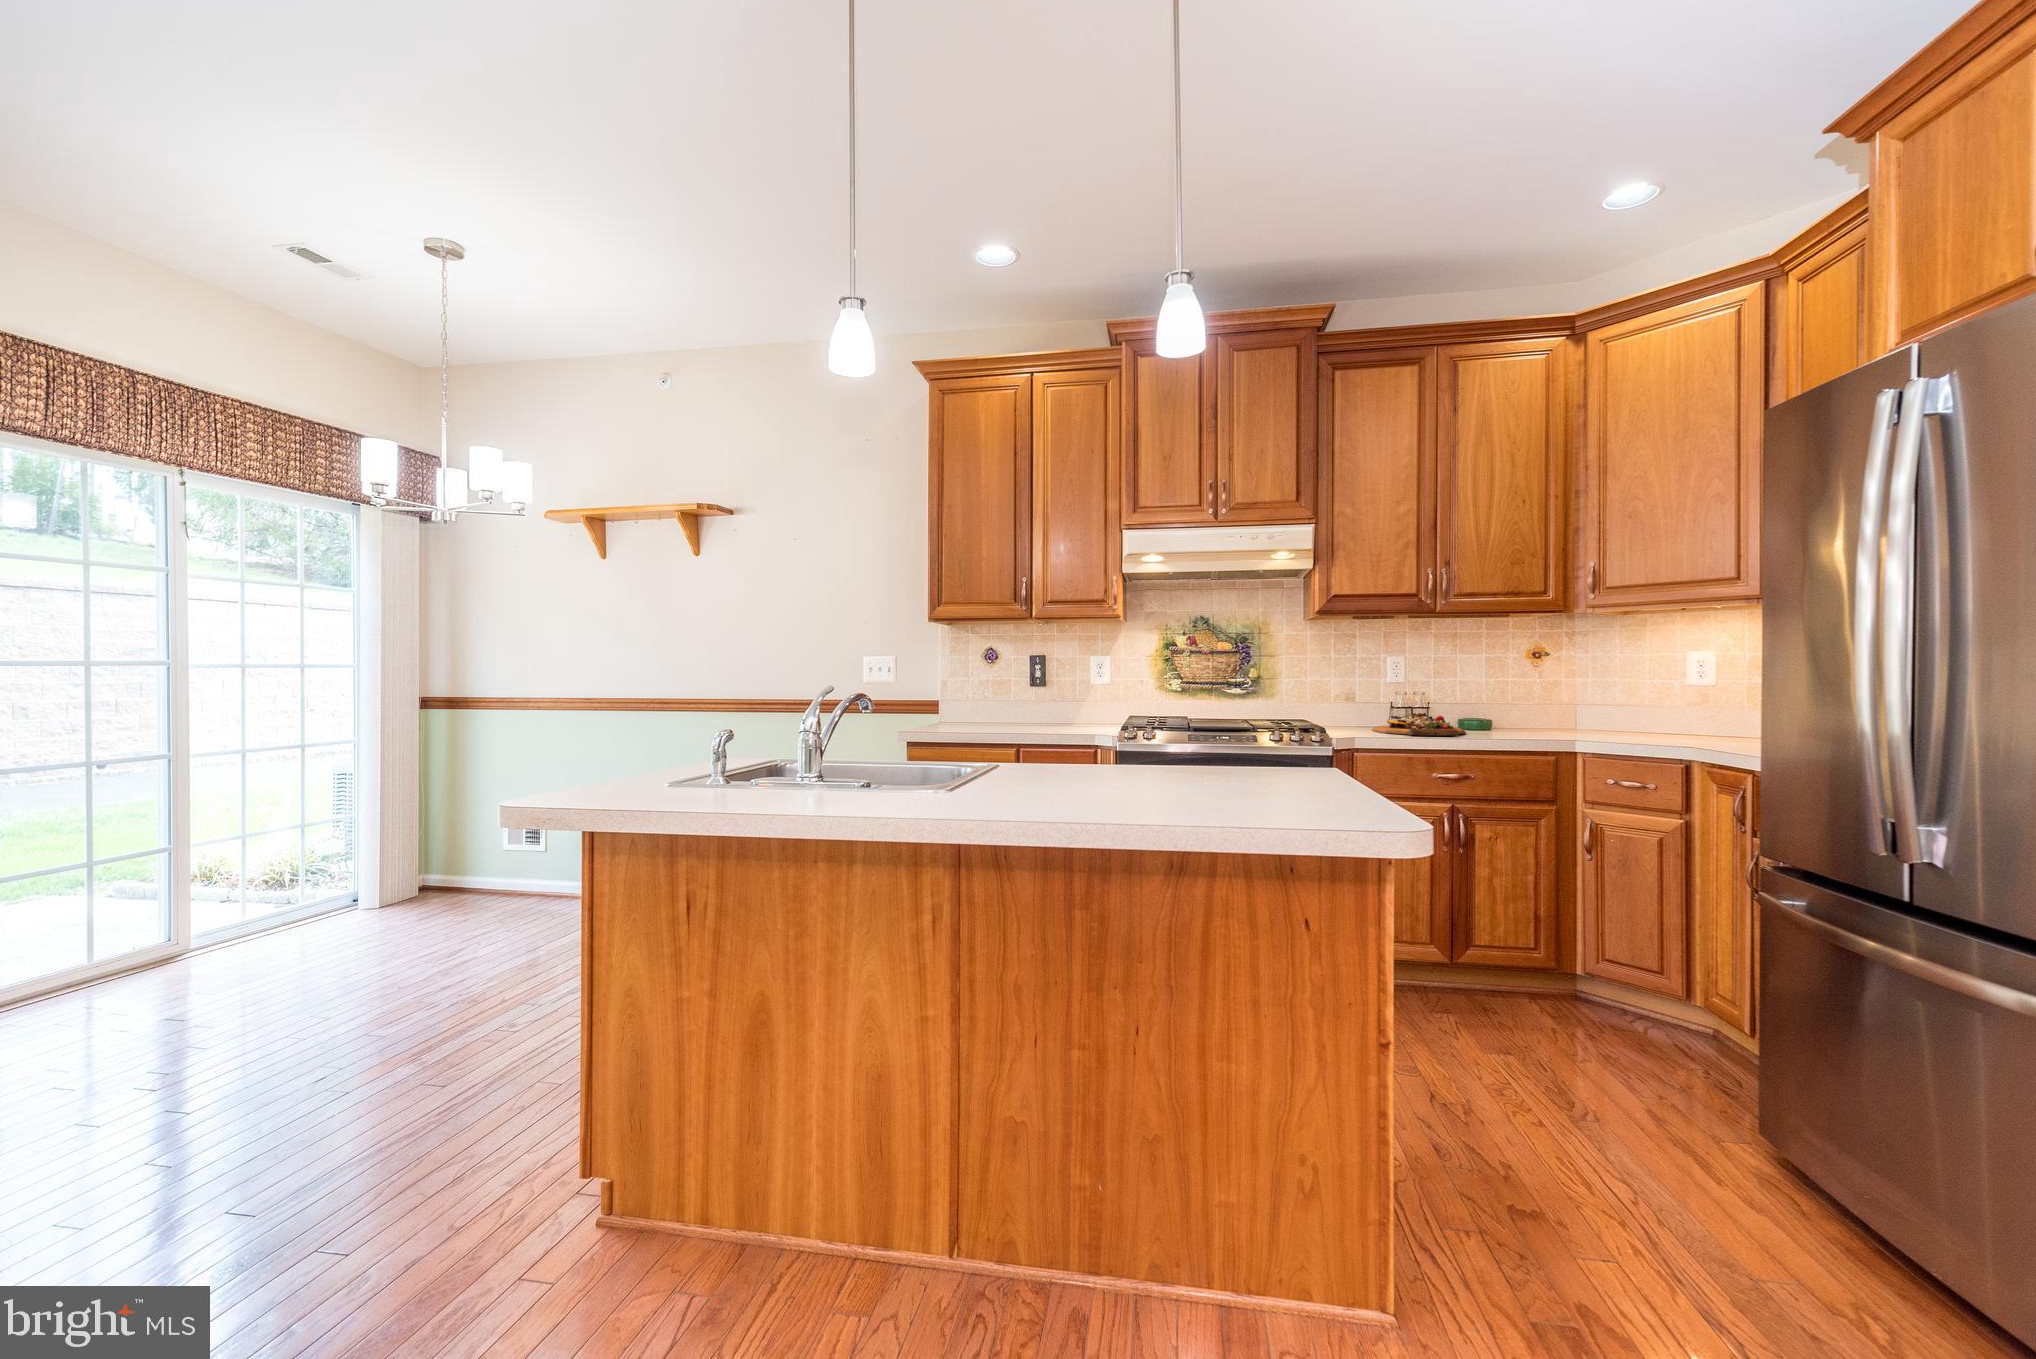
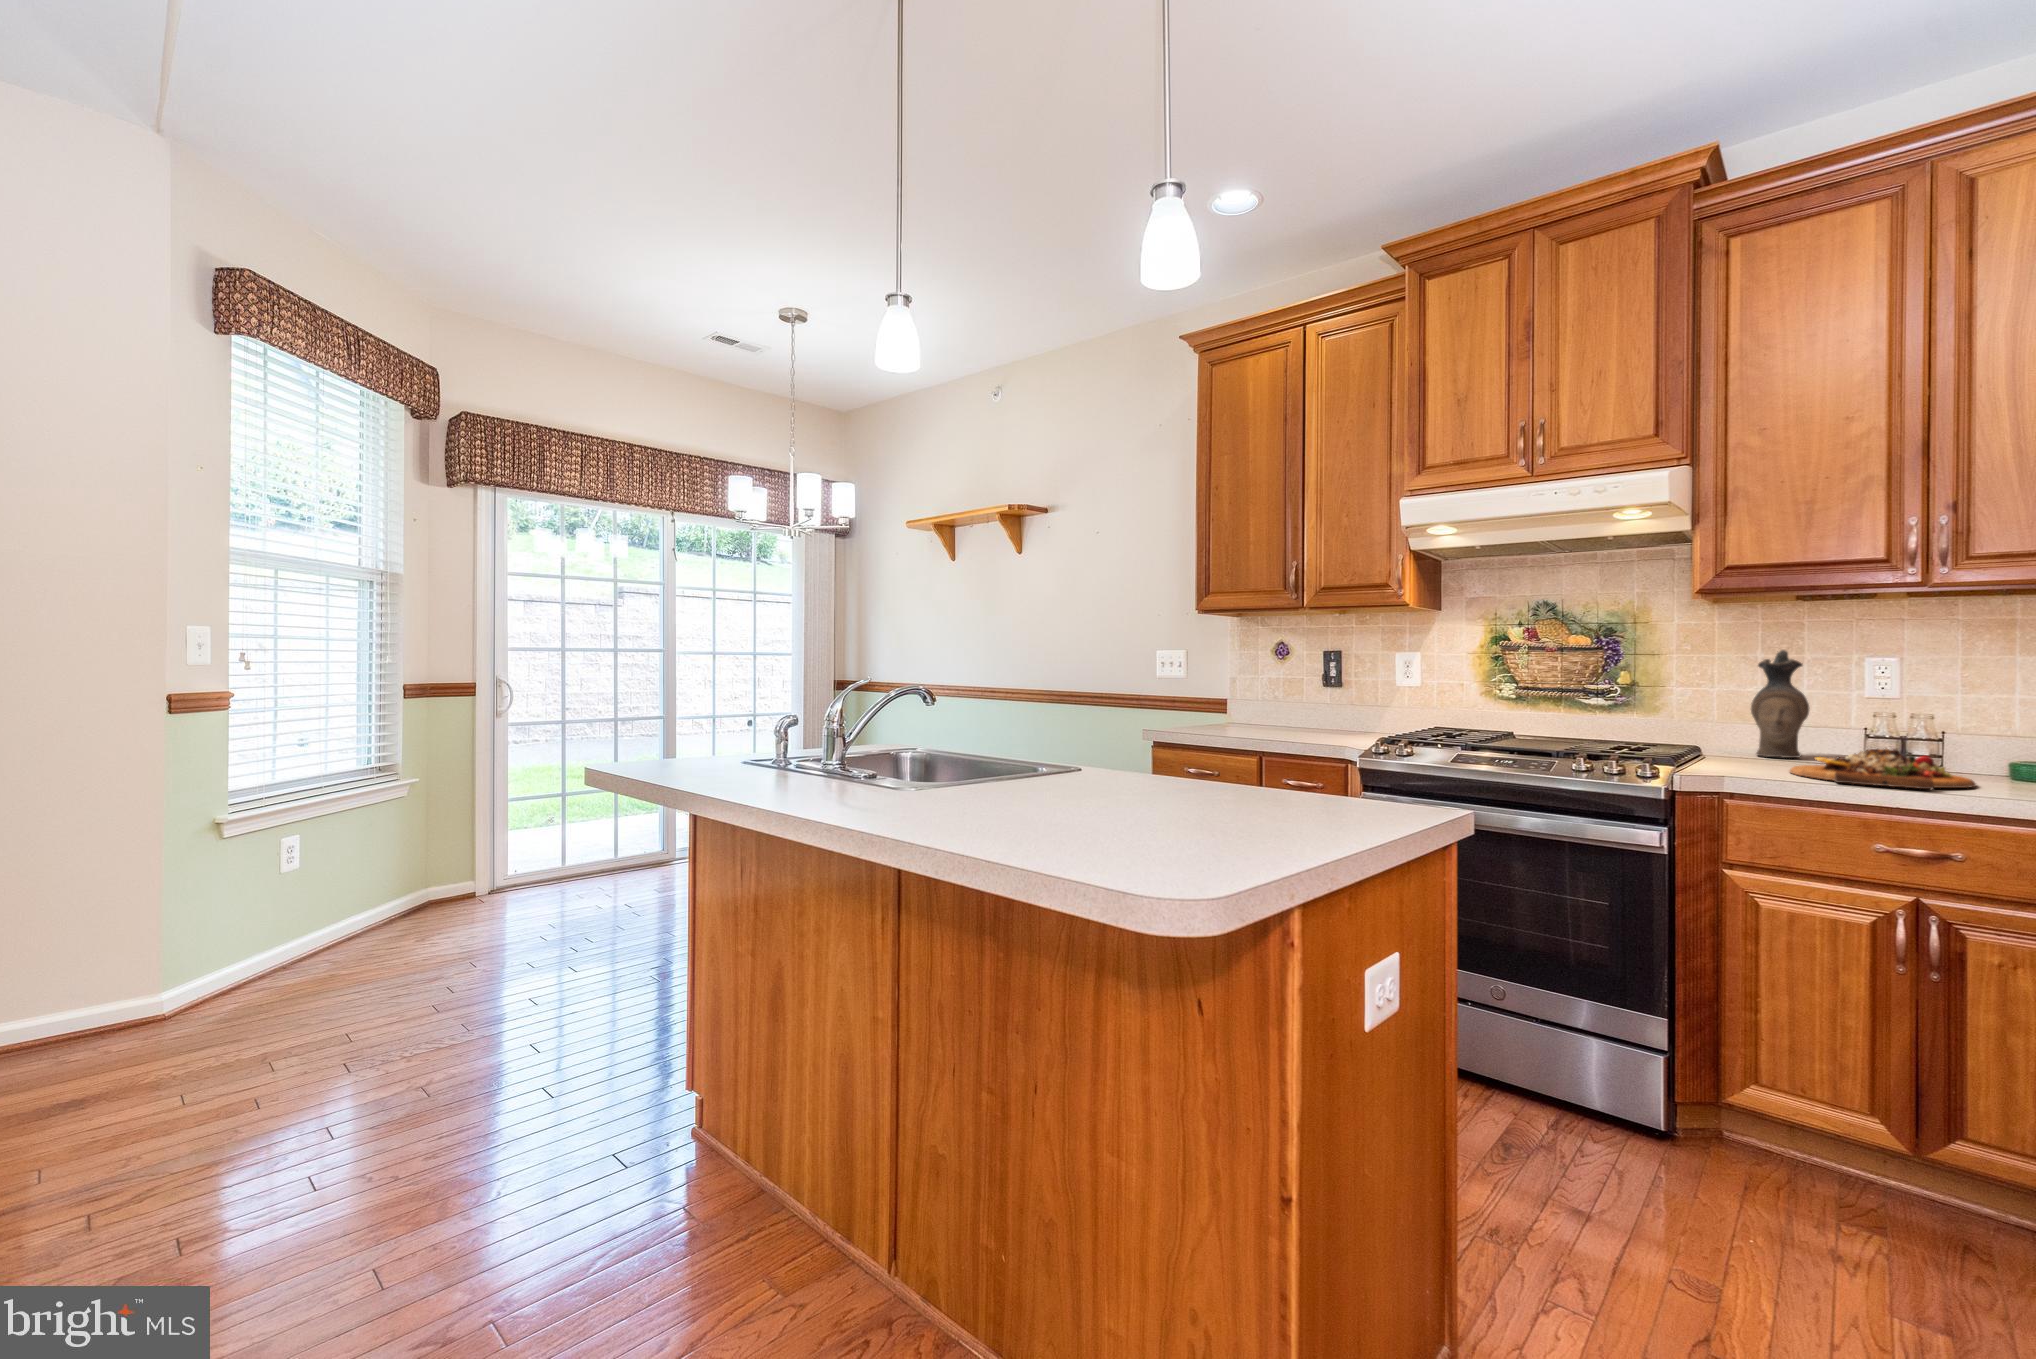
ceramic pitcher: none [1330,650,1363,723] -> present [1751,650,1810,758]

